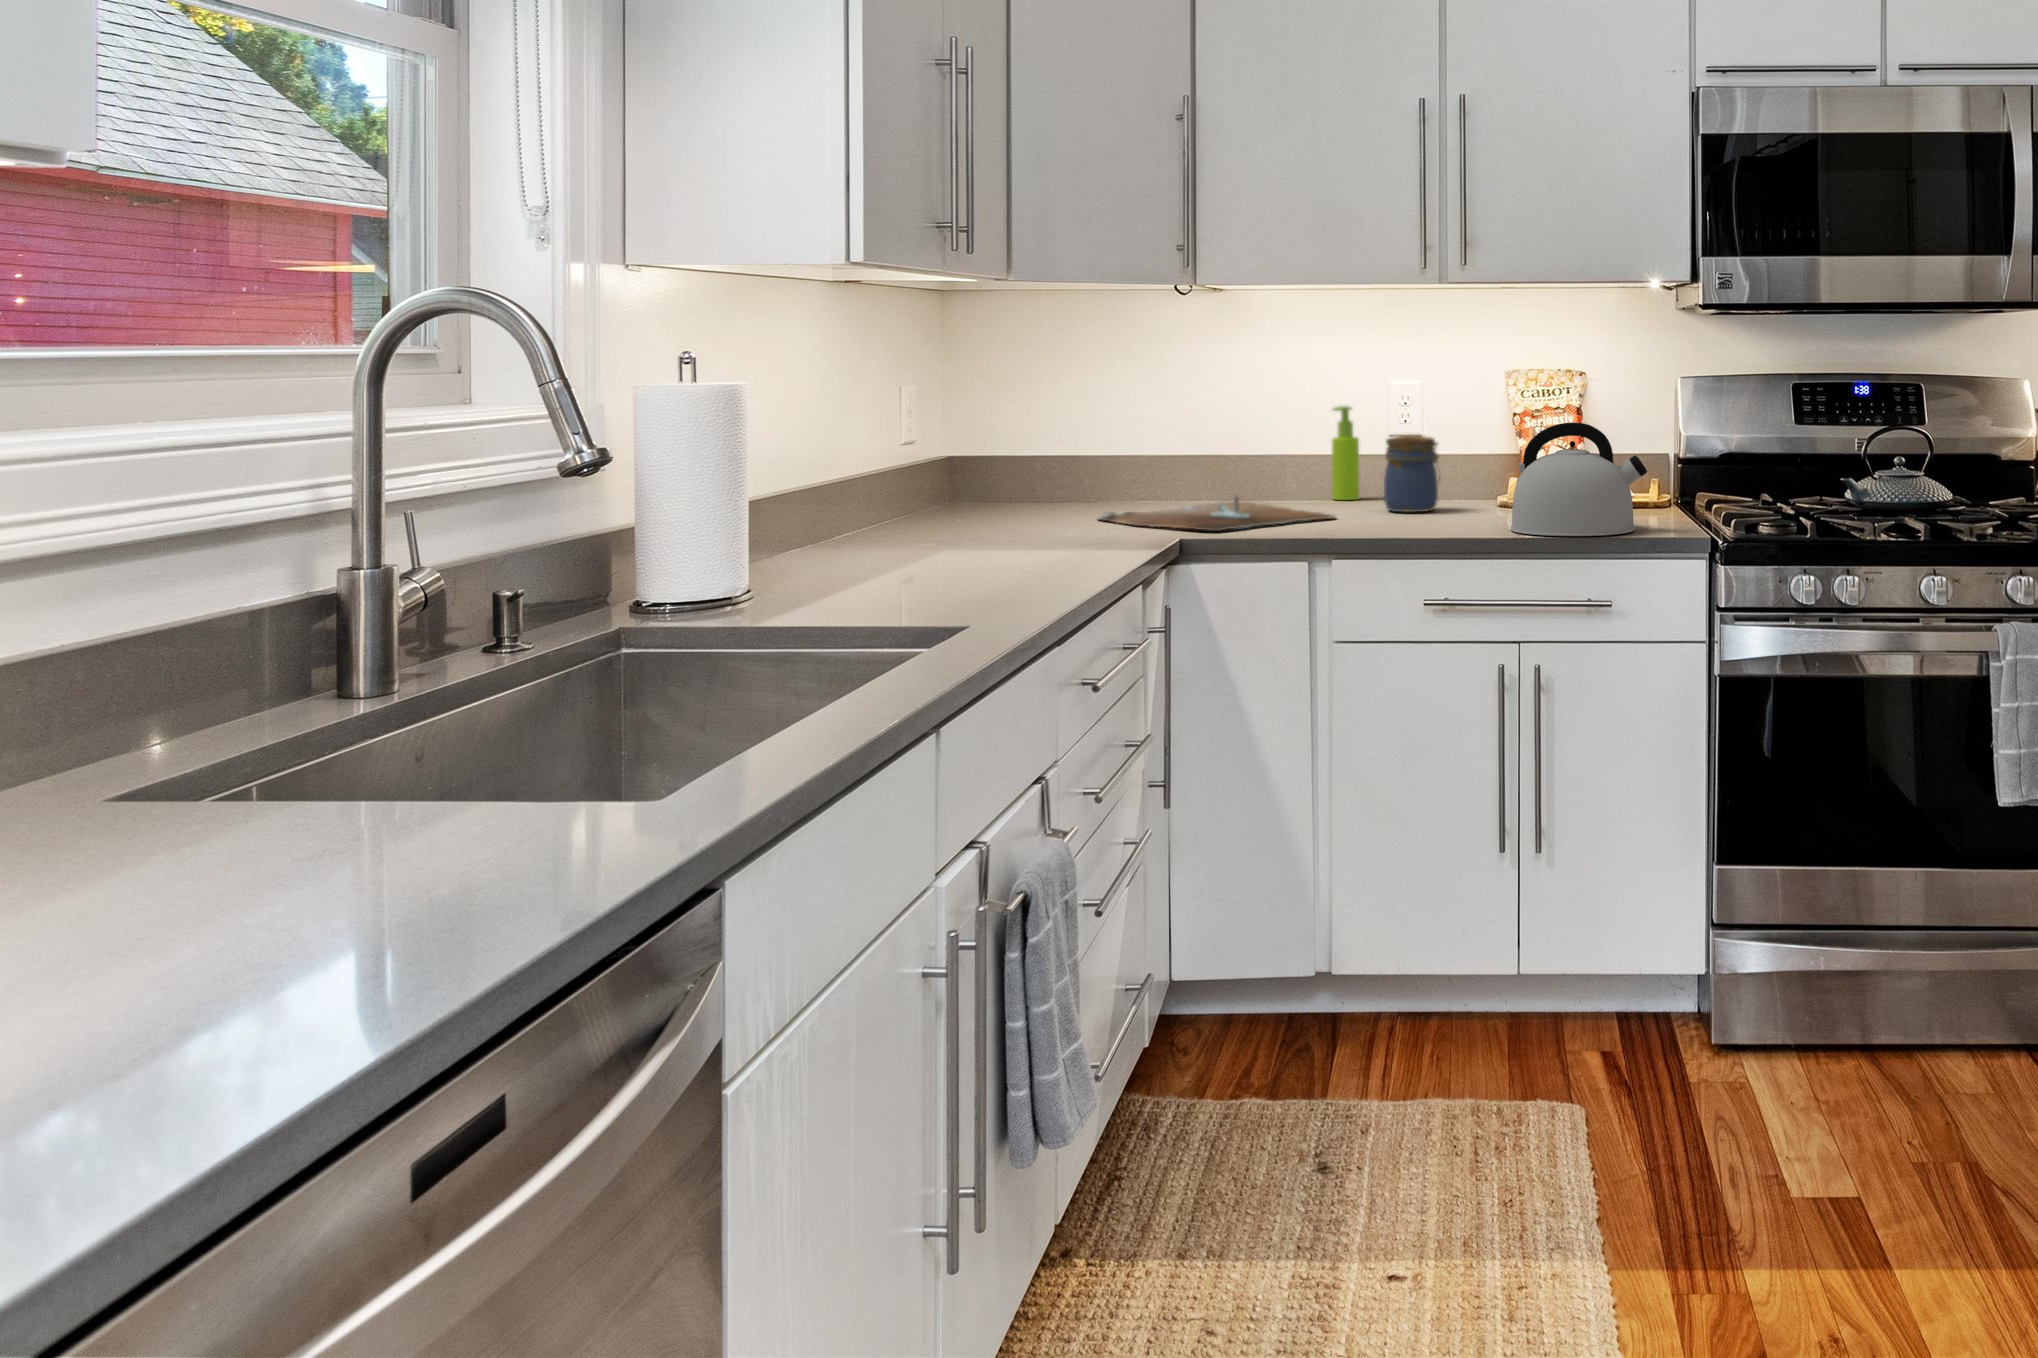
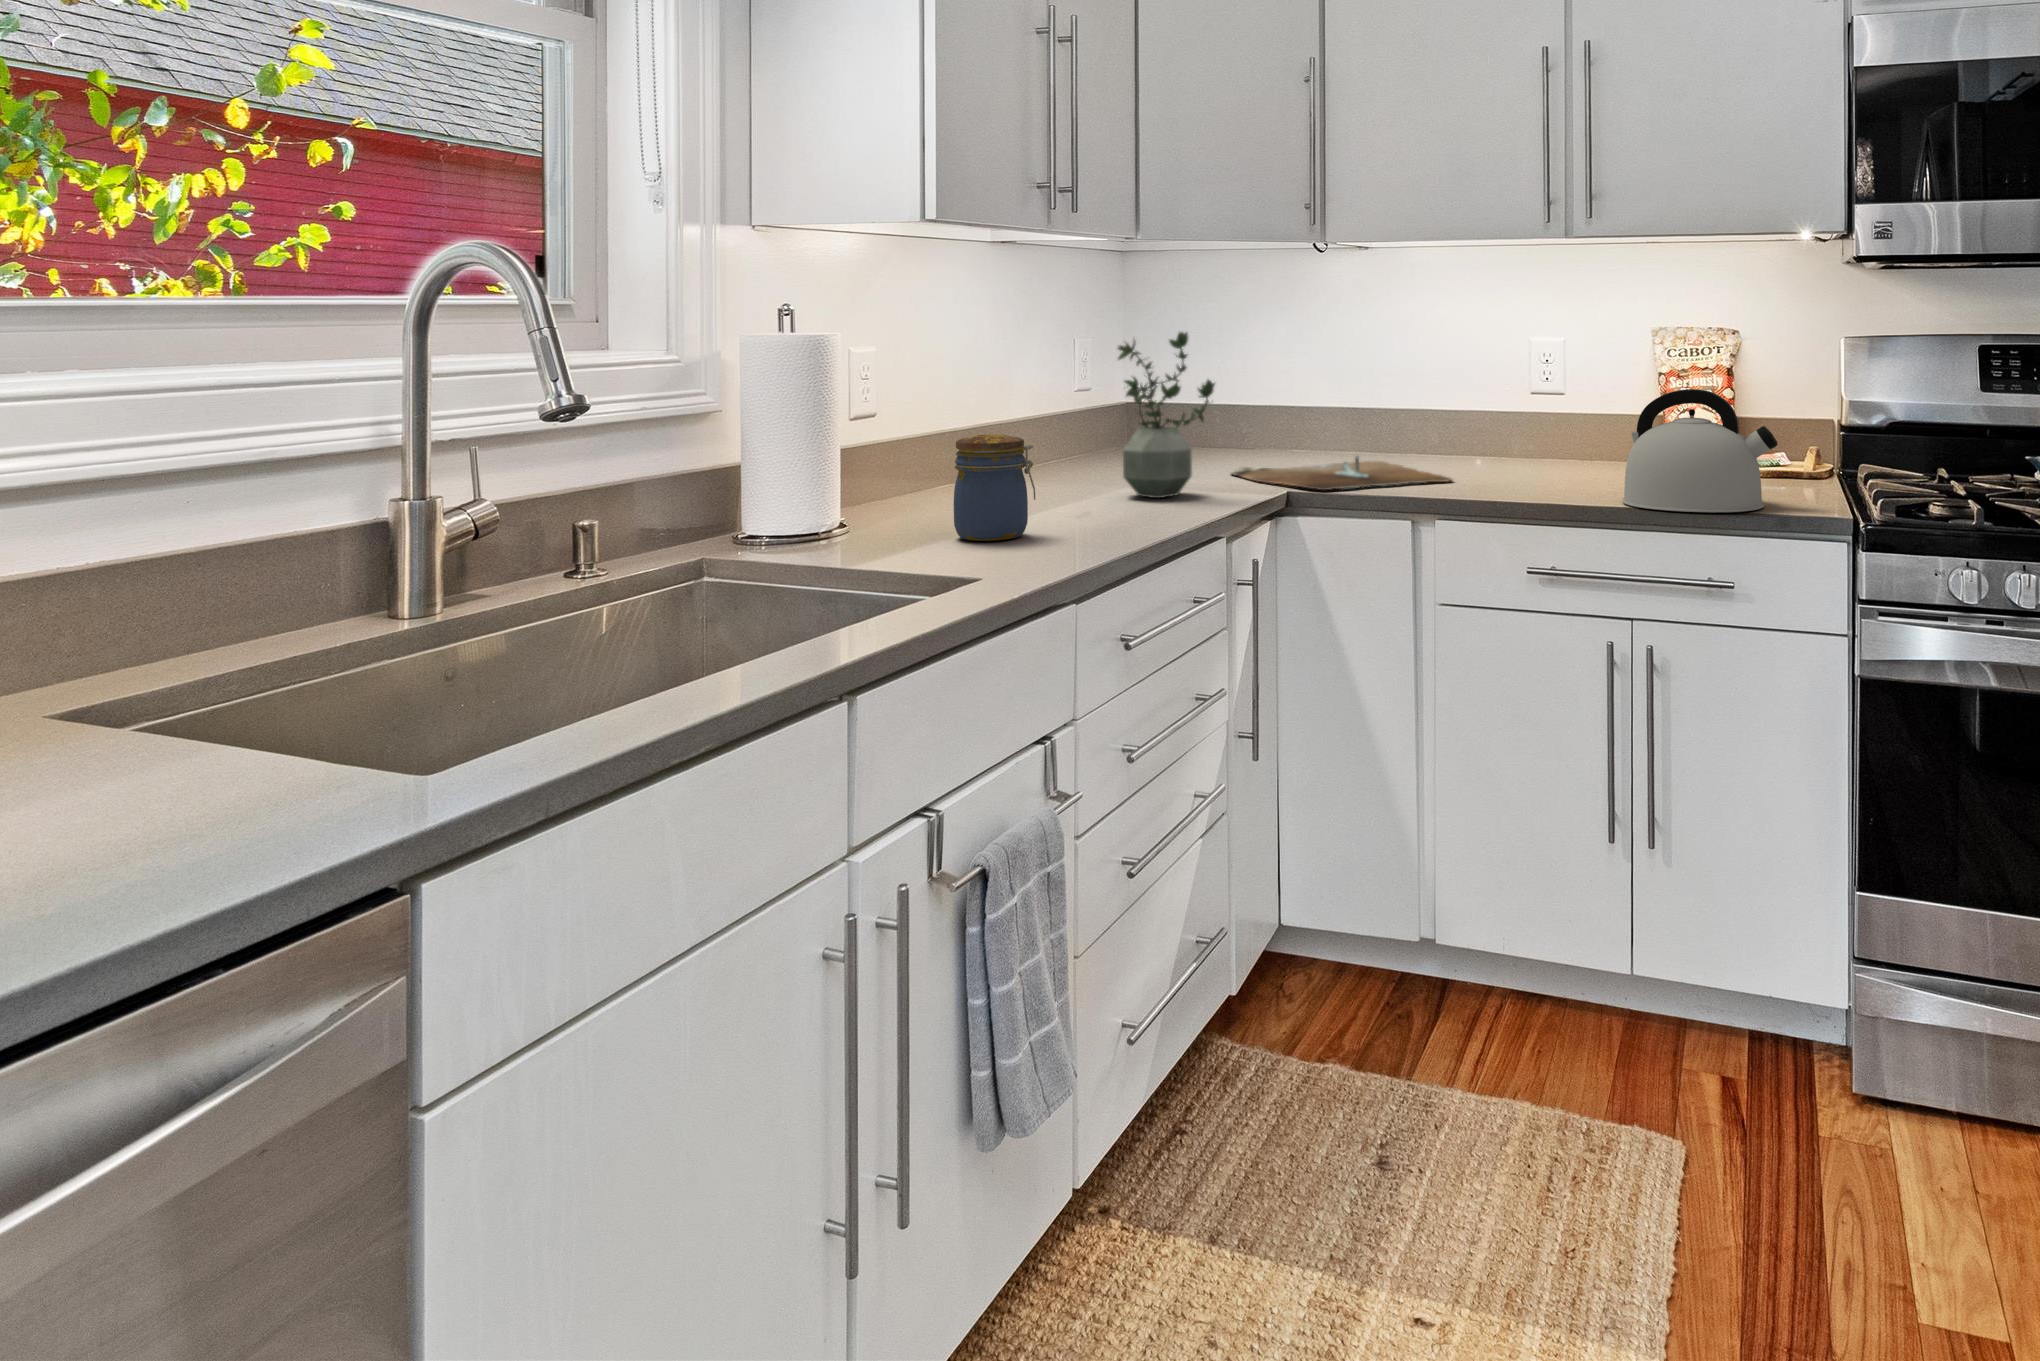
potted plant: none [999,369,1113,545] -> present [1118,331,1215,498]
soap dispenser: present [1332,406,1359,500] -> none [1466,371,1495,463]
jar: present [1384,435,1439,512] -> present [954,435,1035,541]

